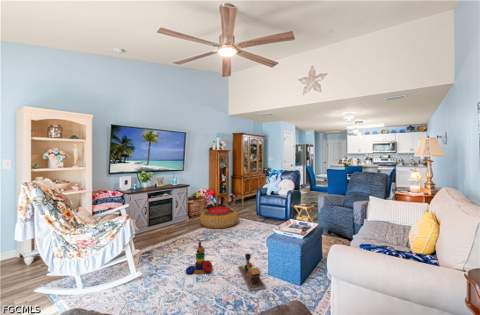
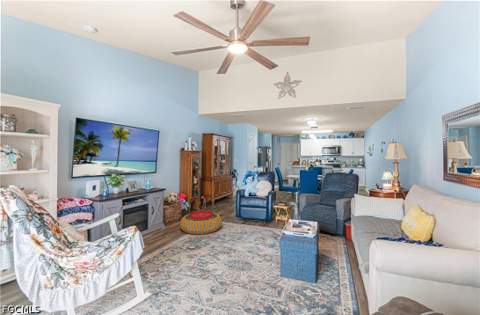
stacking toy: present [186,242,212,274] -> none [195,250,224,287]
toy train: present [238,254,266,292] -> none [248,257,288,296]

